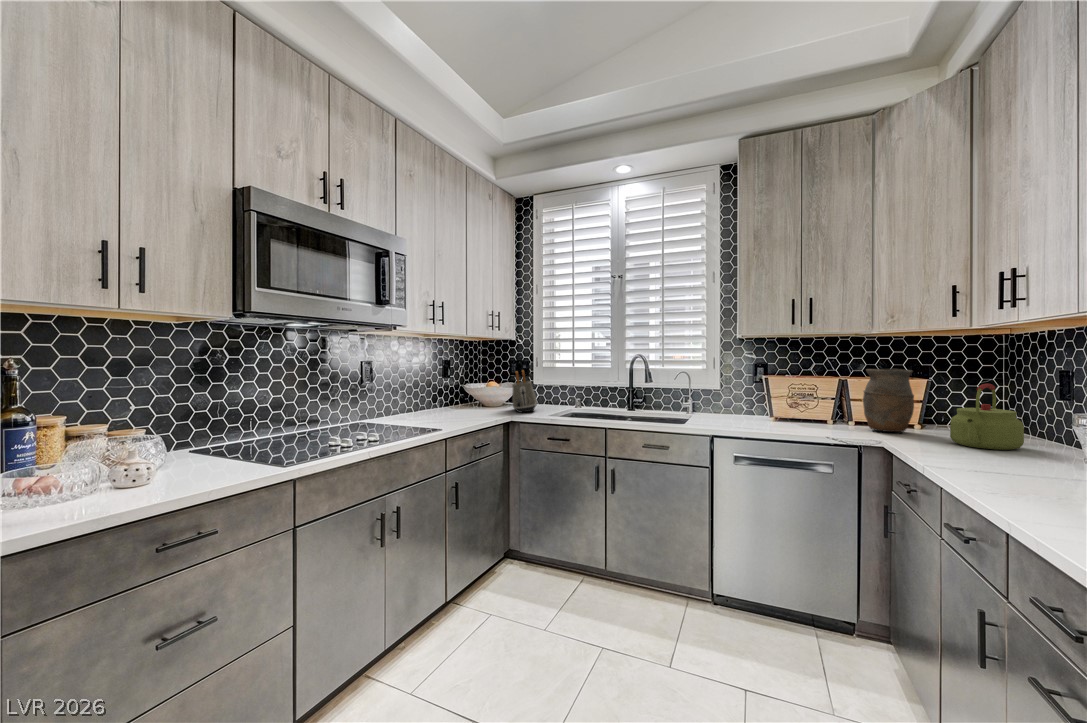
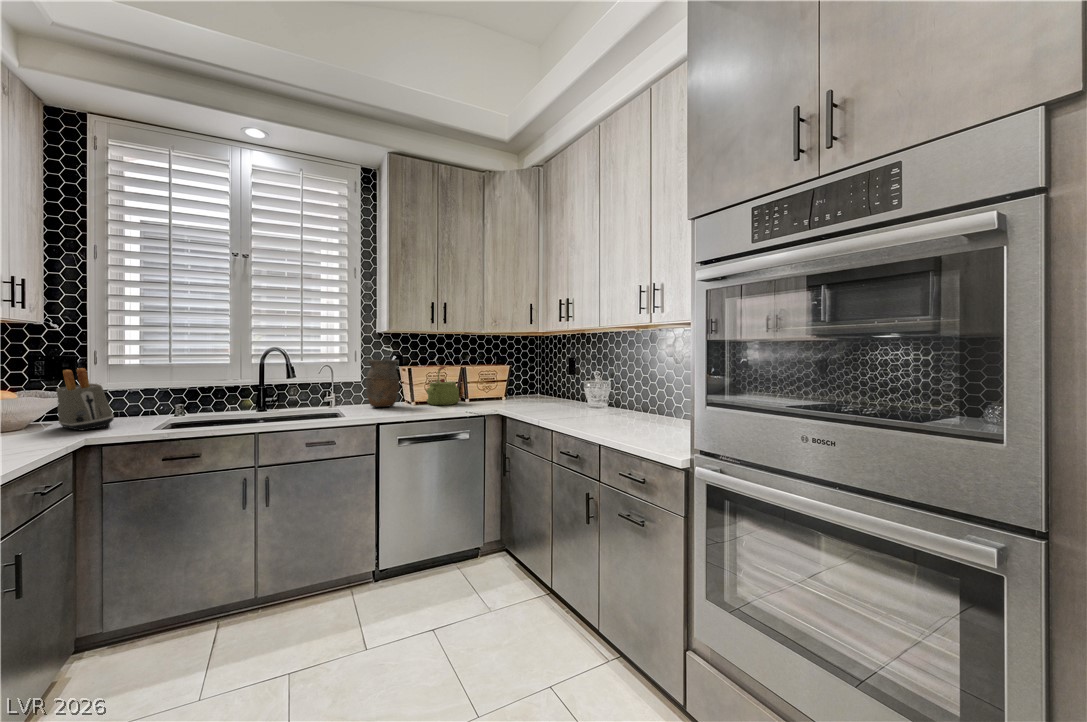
vase: present [863,369,914,432] -> present [366,359,399,407]
kettle: present [950,383,1024,450] -> present [426,367,459,405]

